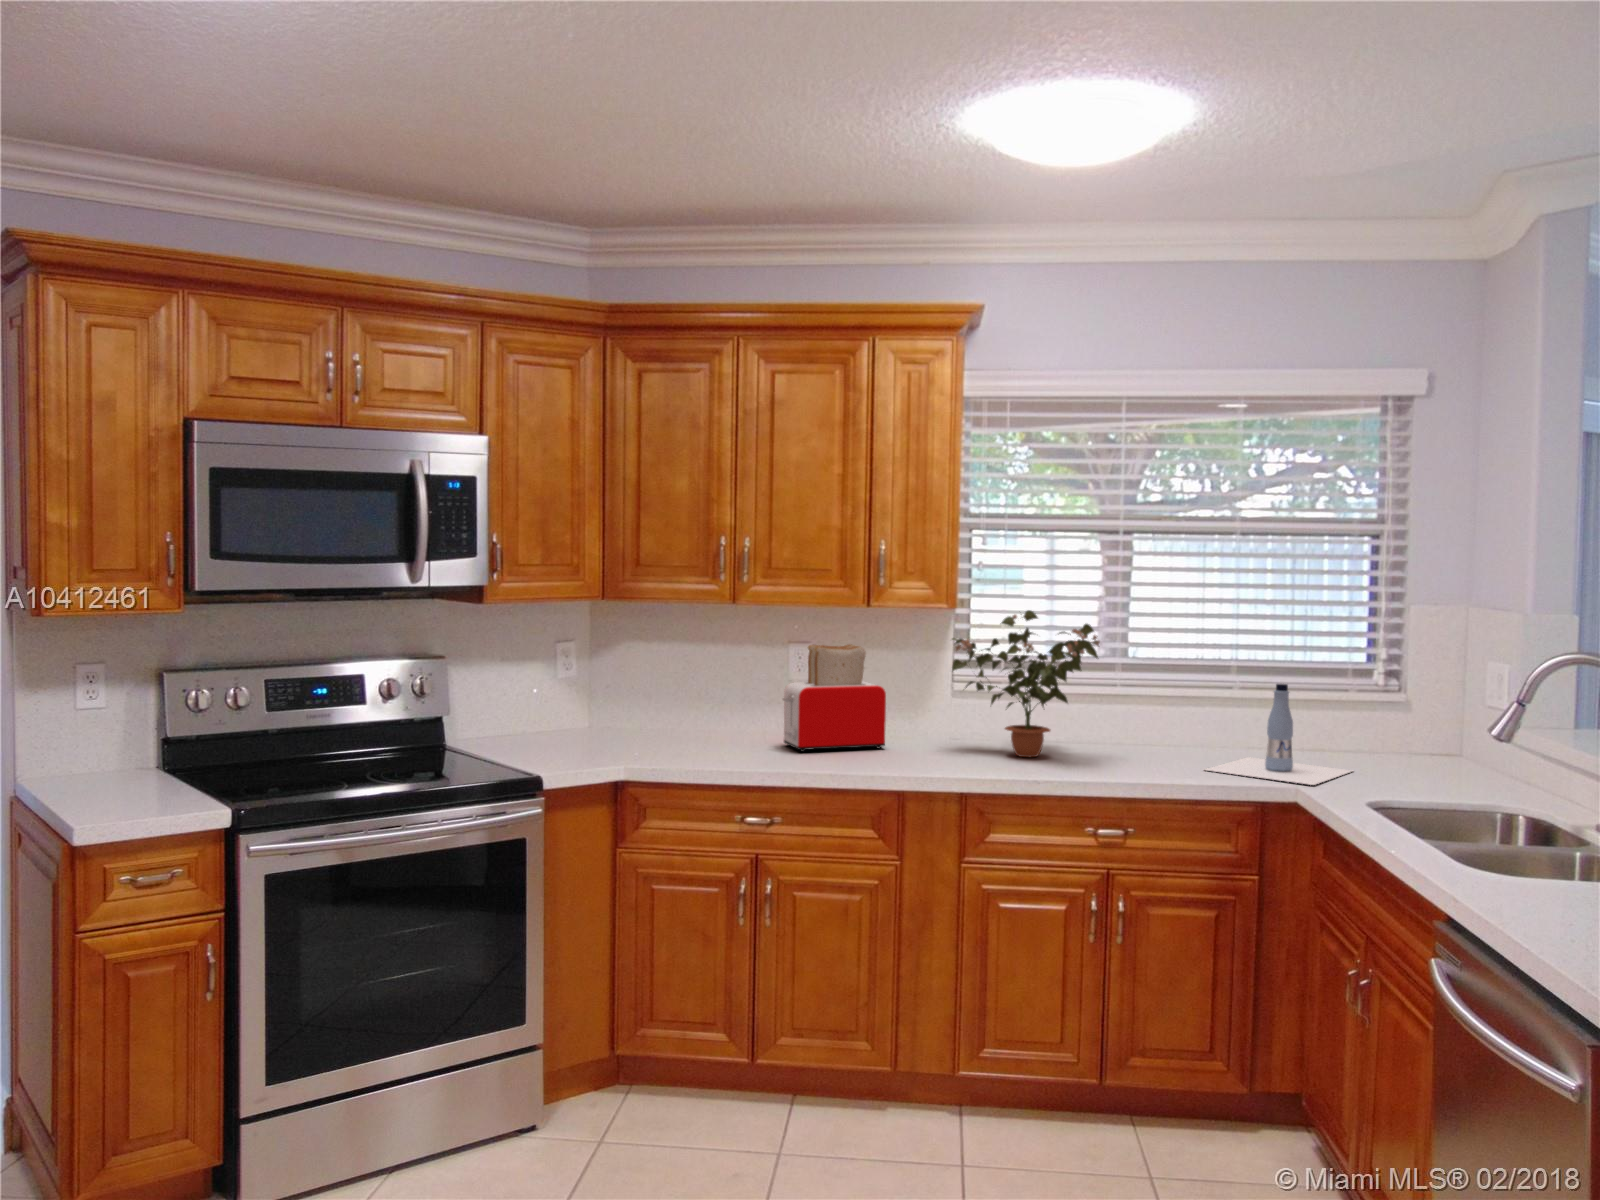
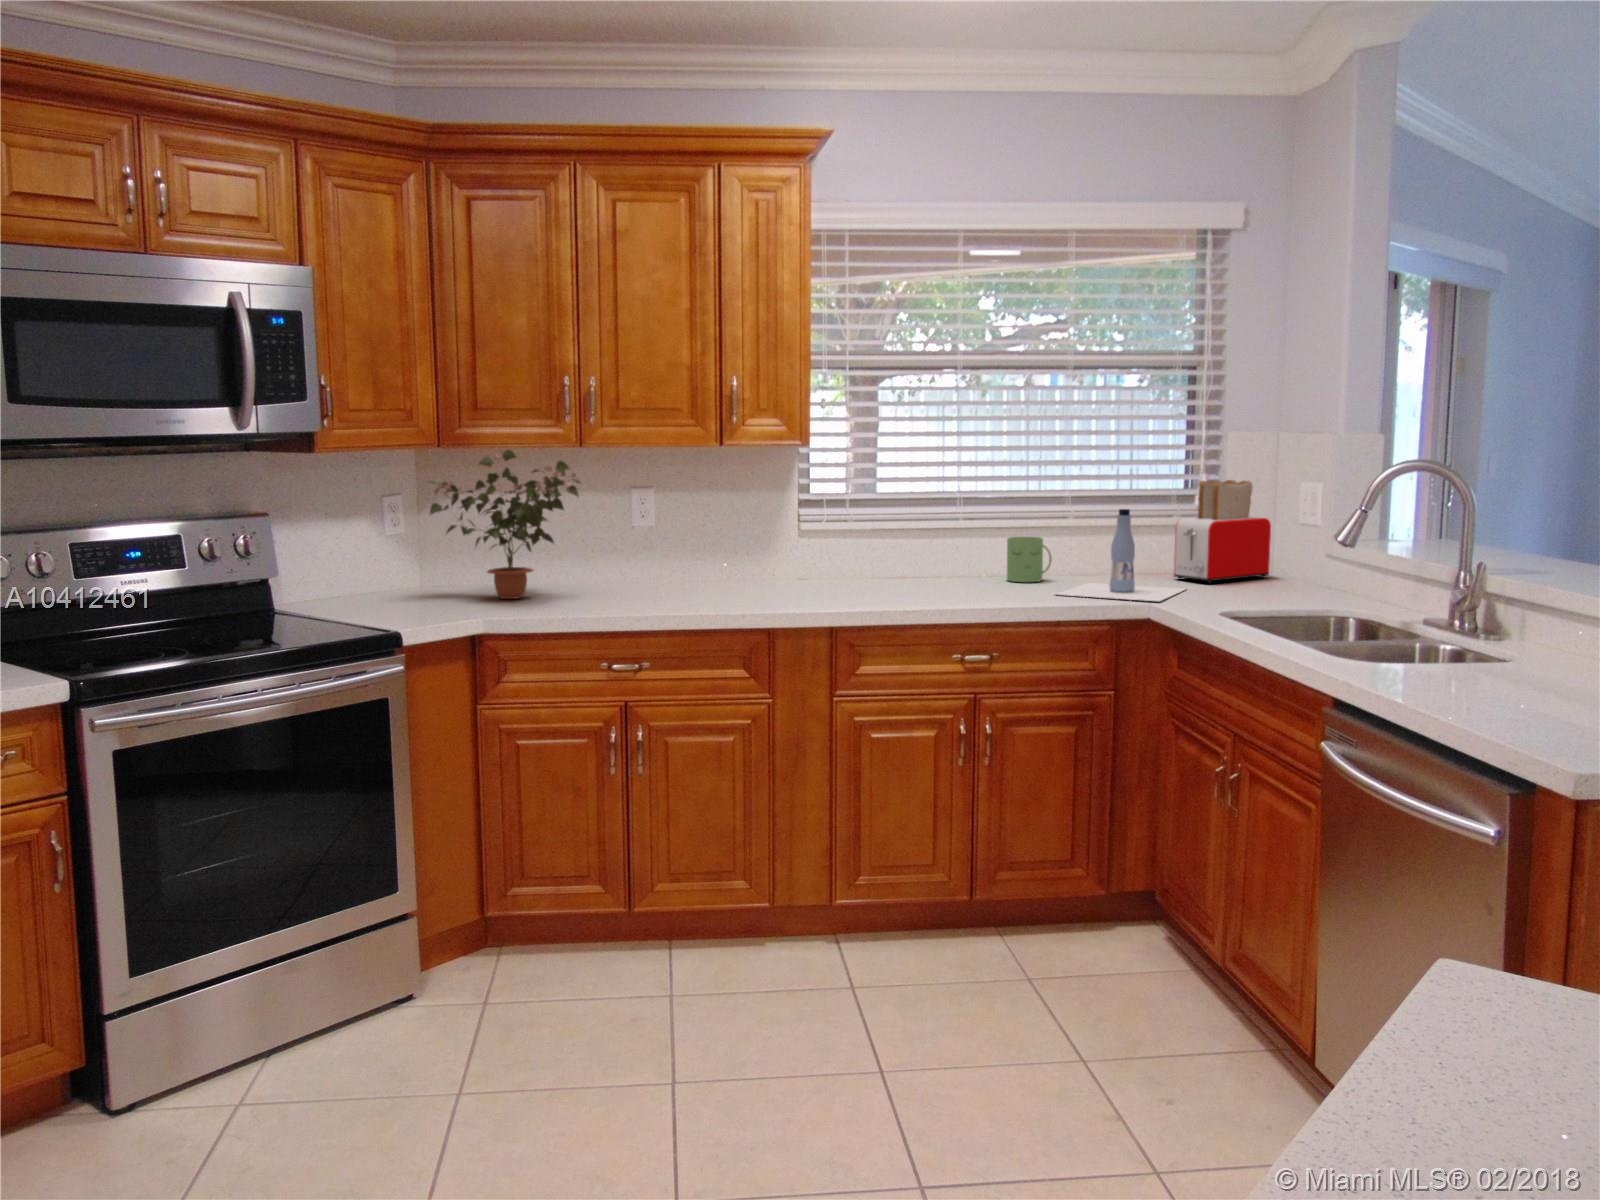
potted plant: present [952,610,1099,757] -> present [429,450,580,599]
toaster: present [783,644,886,752] -> present [1174,480,1271,583]
mug: none [1162,705,1210,753] -> present [1007,537,1052,582]

